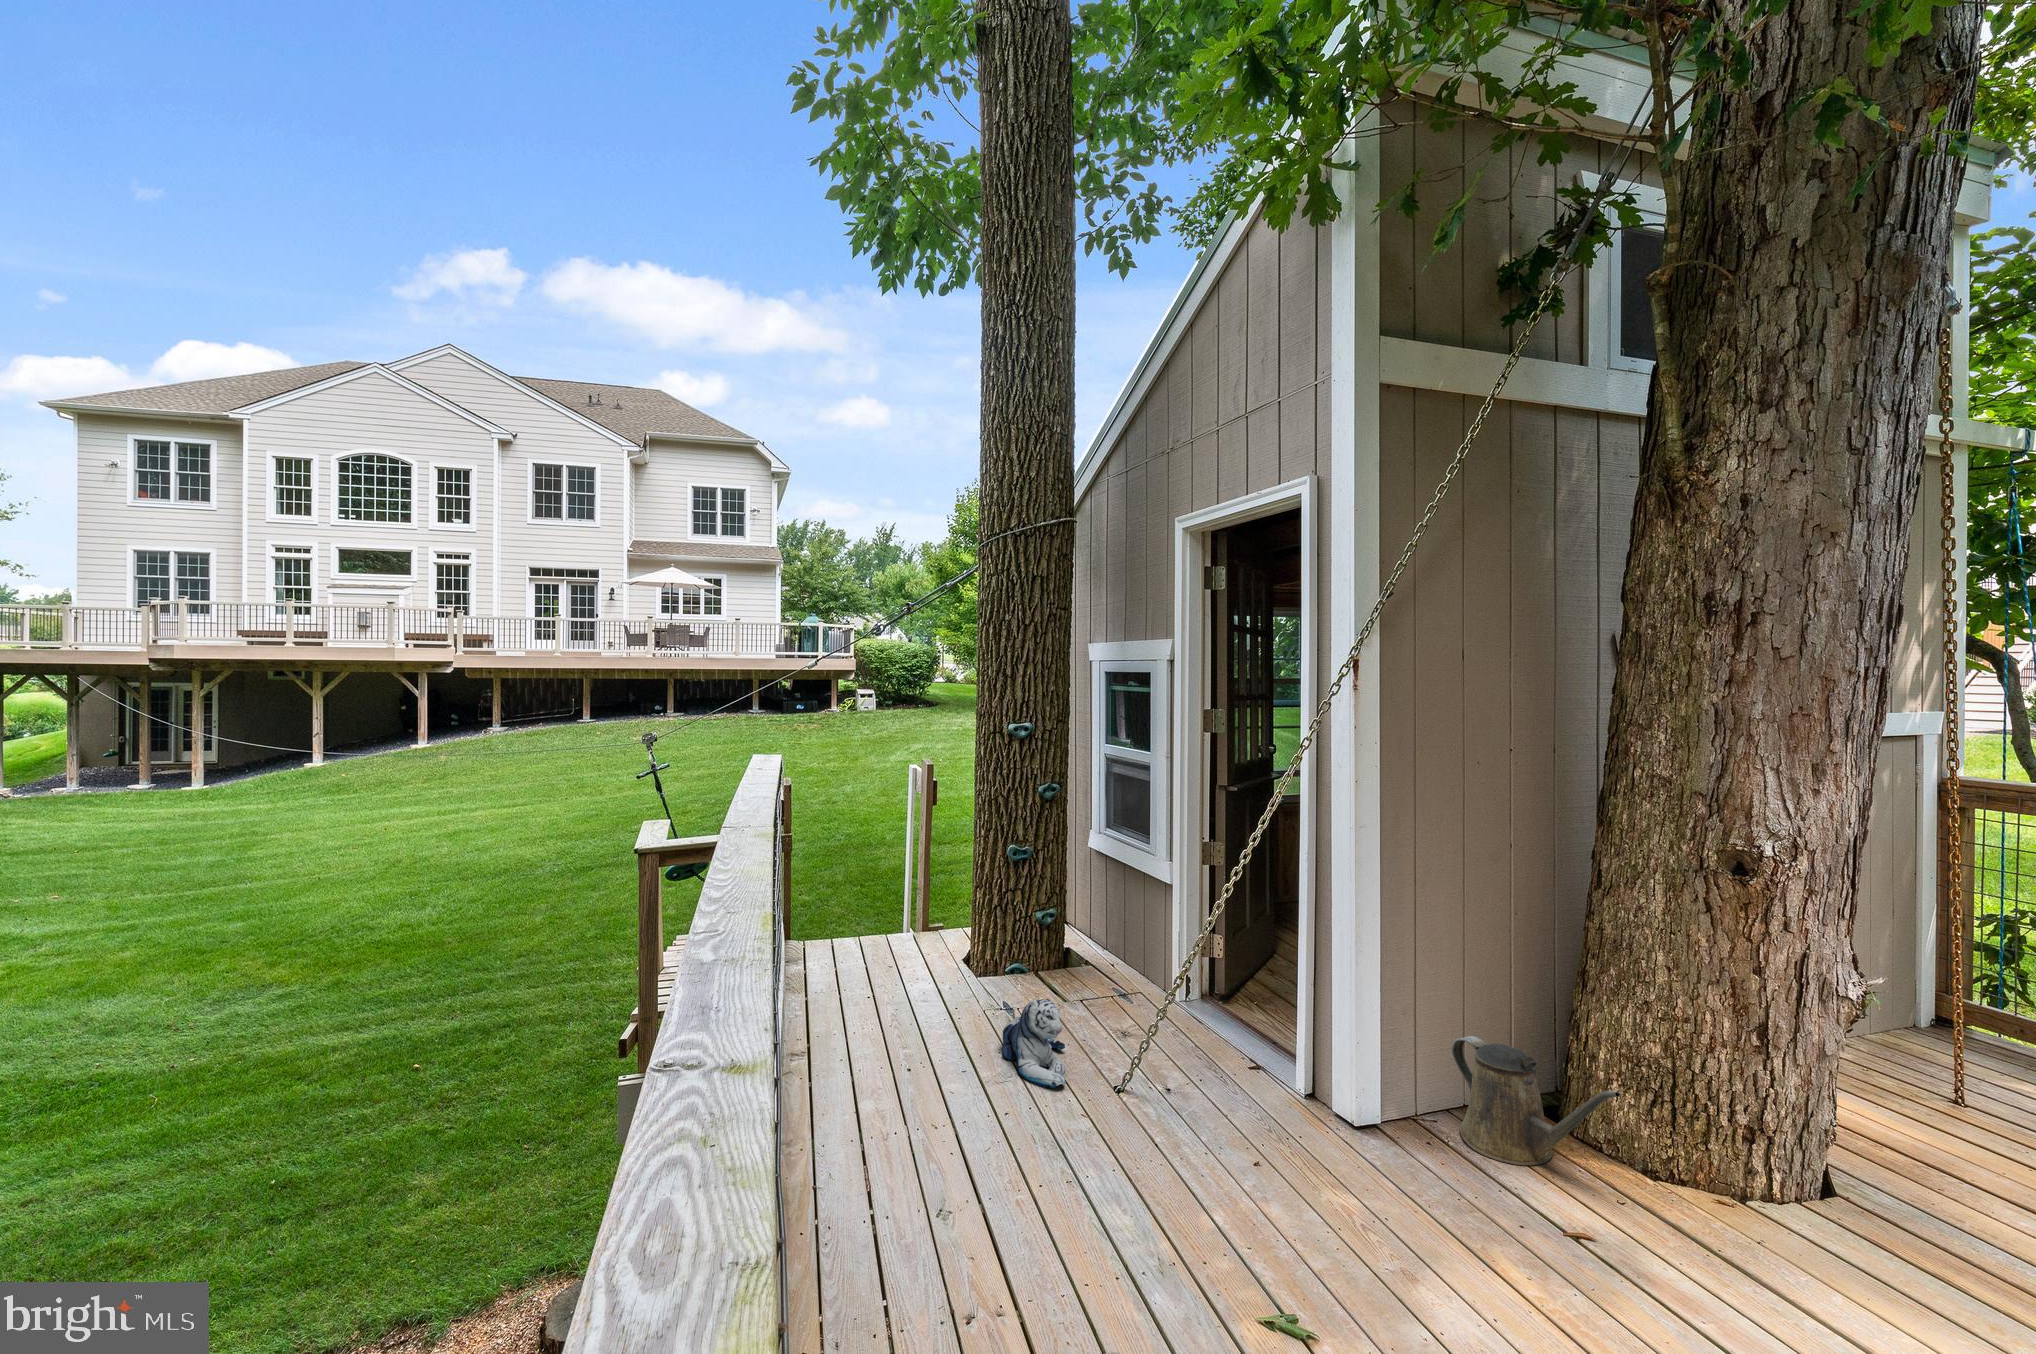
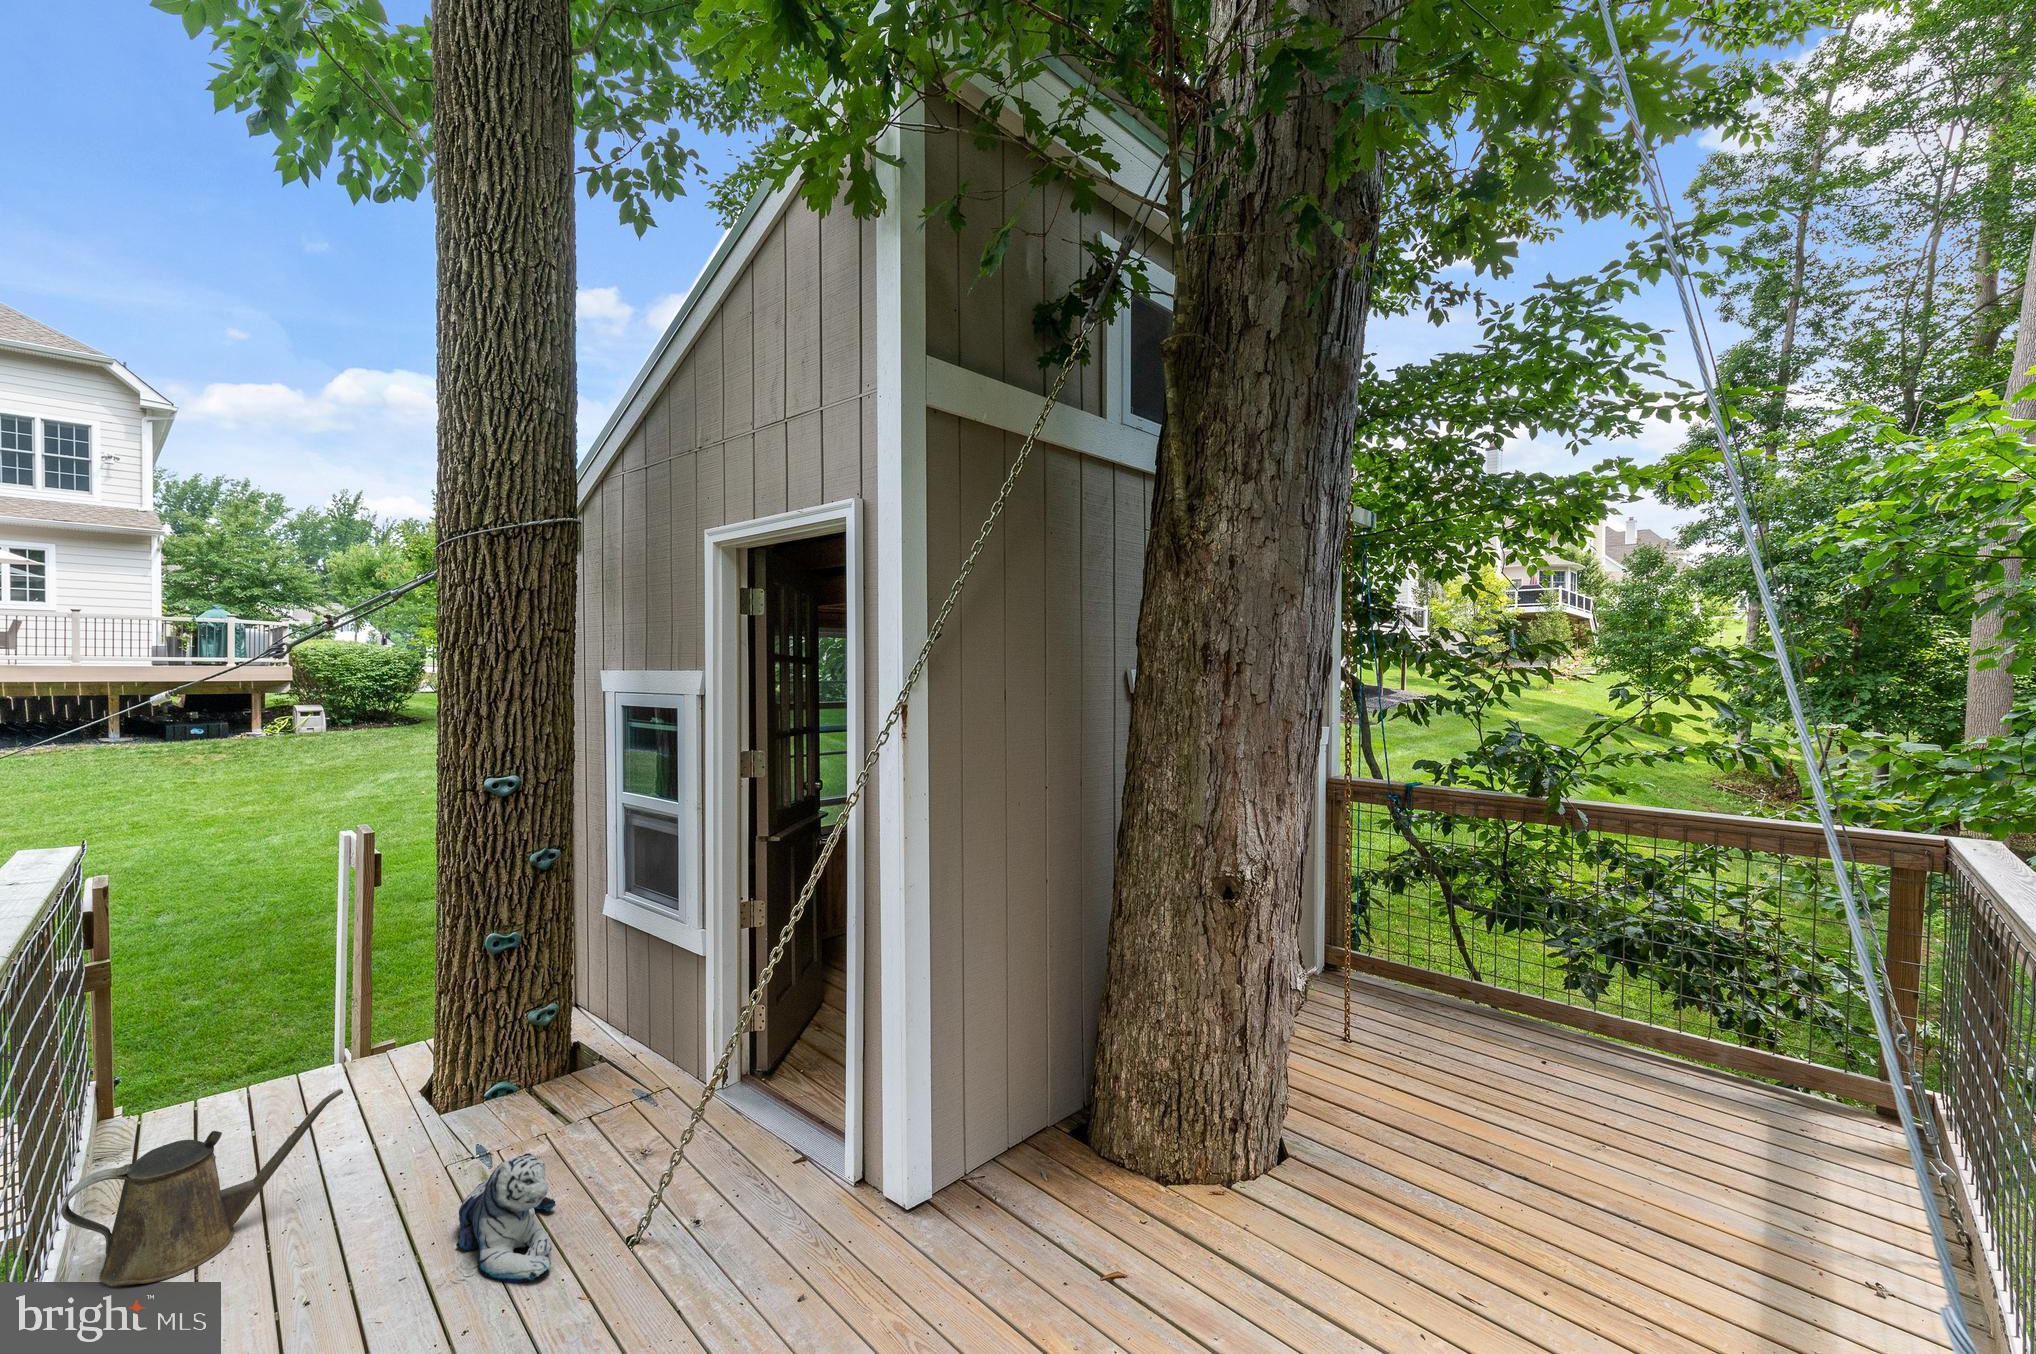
watering can: present [1452,1036,1620,1165] -> present [61,1089,343,1286]

